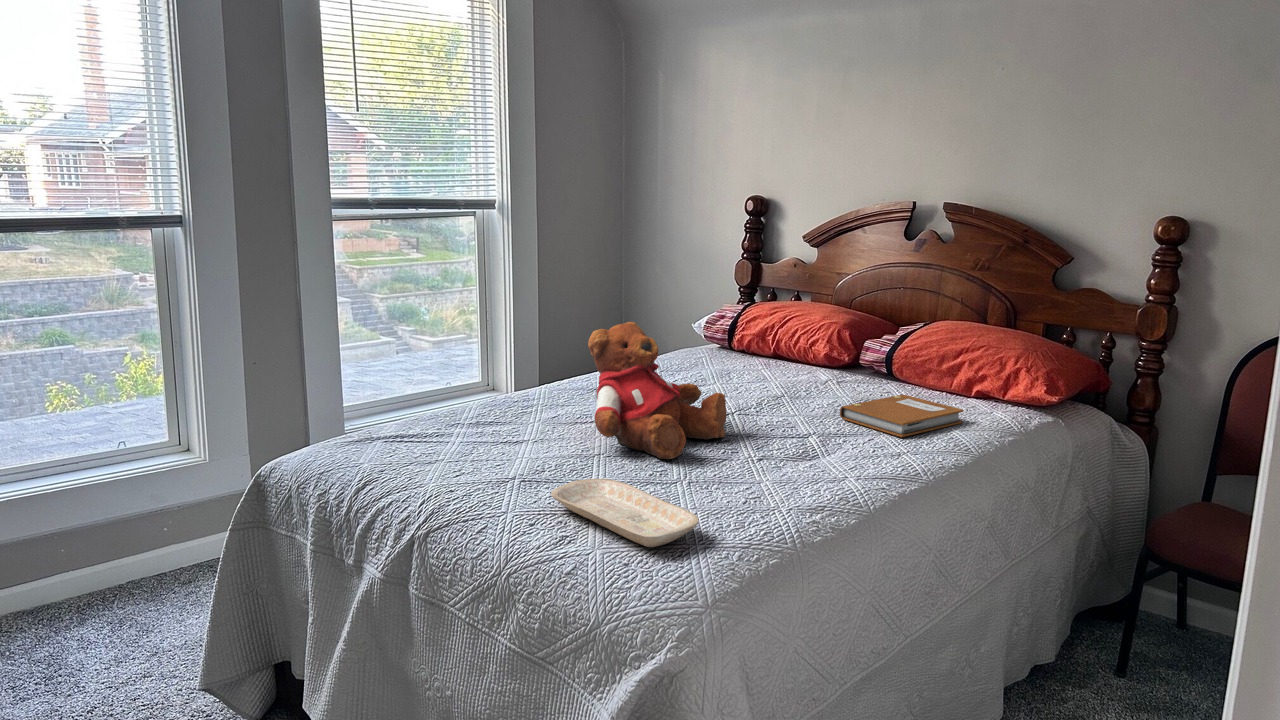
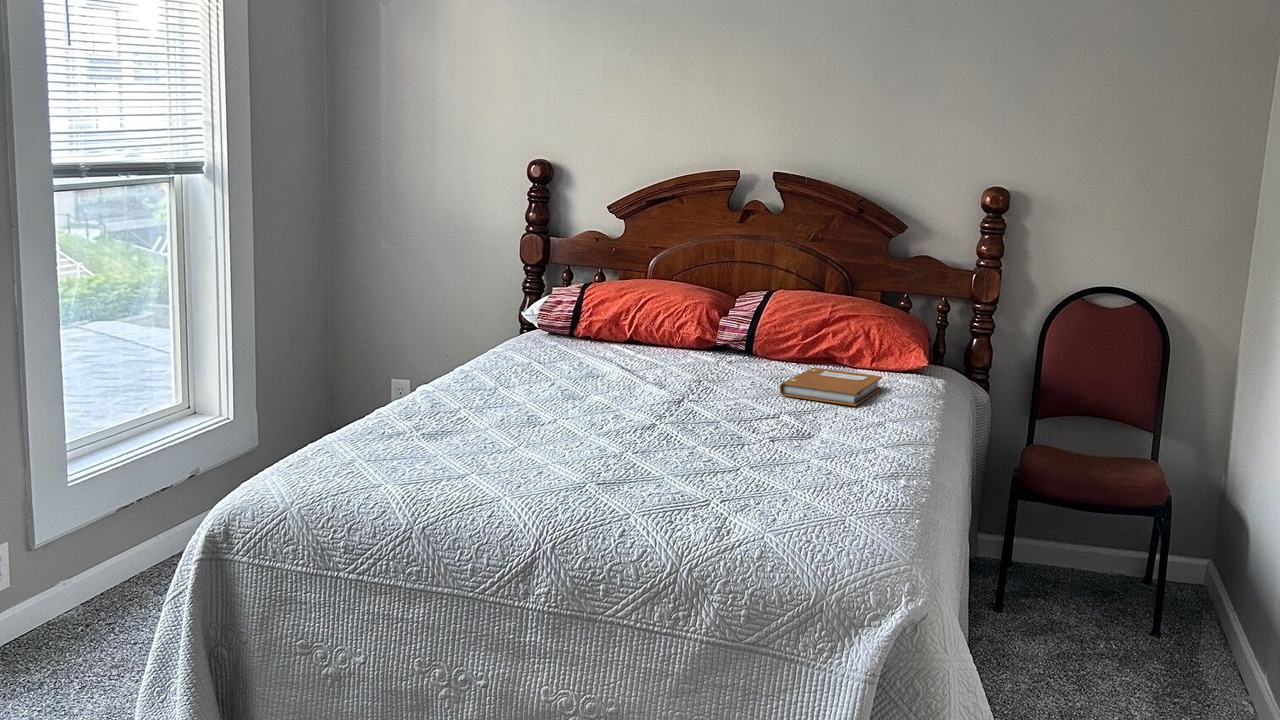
teddy bear: present [588,322,726,459] -> none [576,309,712,448]
tray: present [551,479,698,547] -> none [658,470,834,523]

